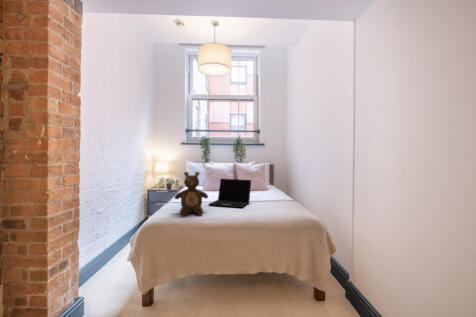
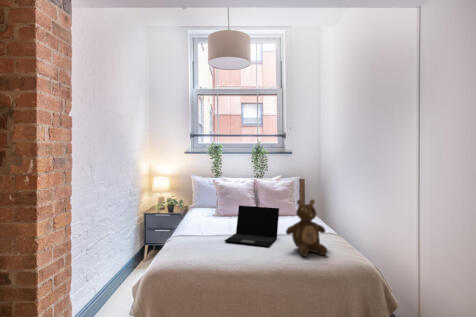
teddy bear: present [175,172,208,215] -> present [286,200,328,256]

